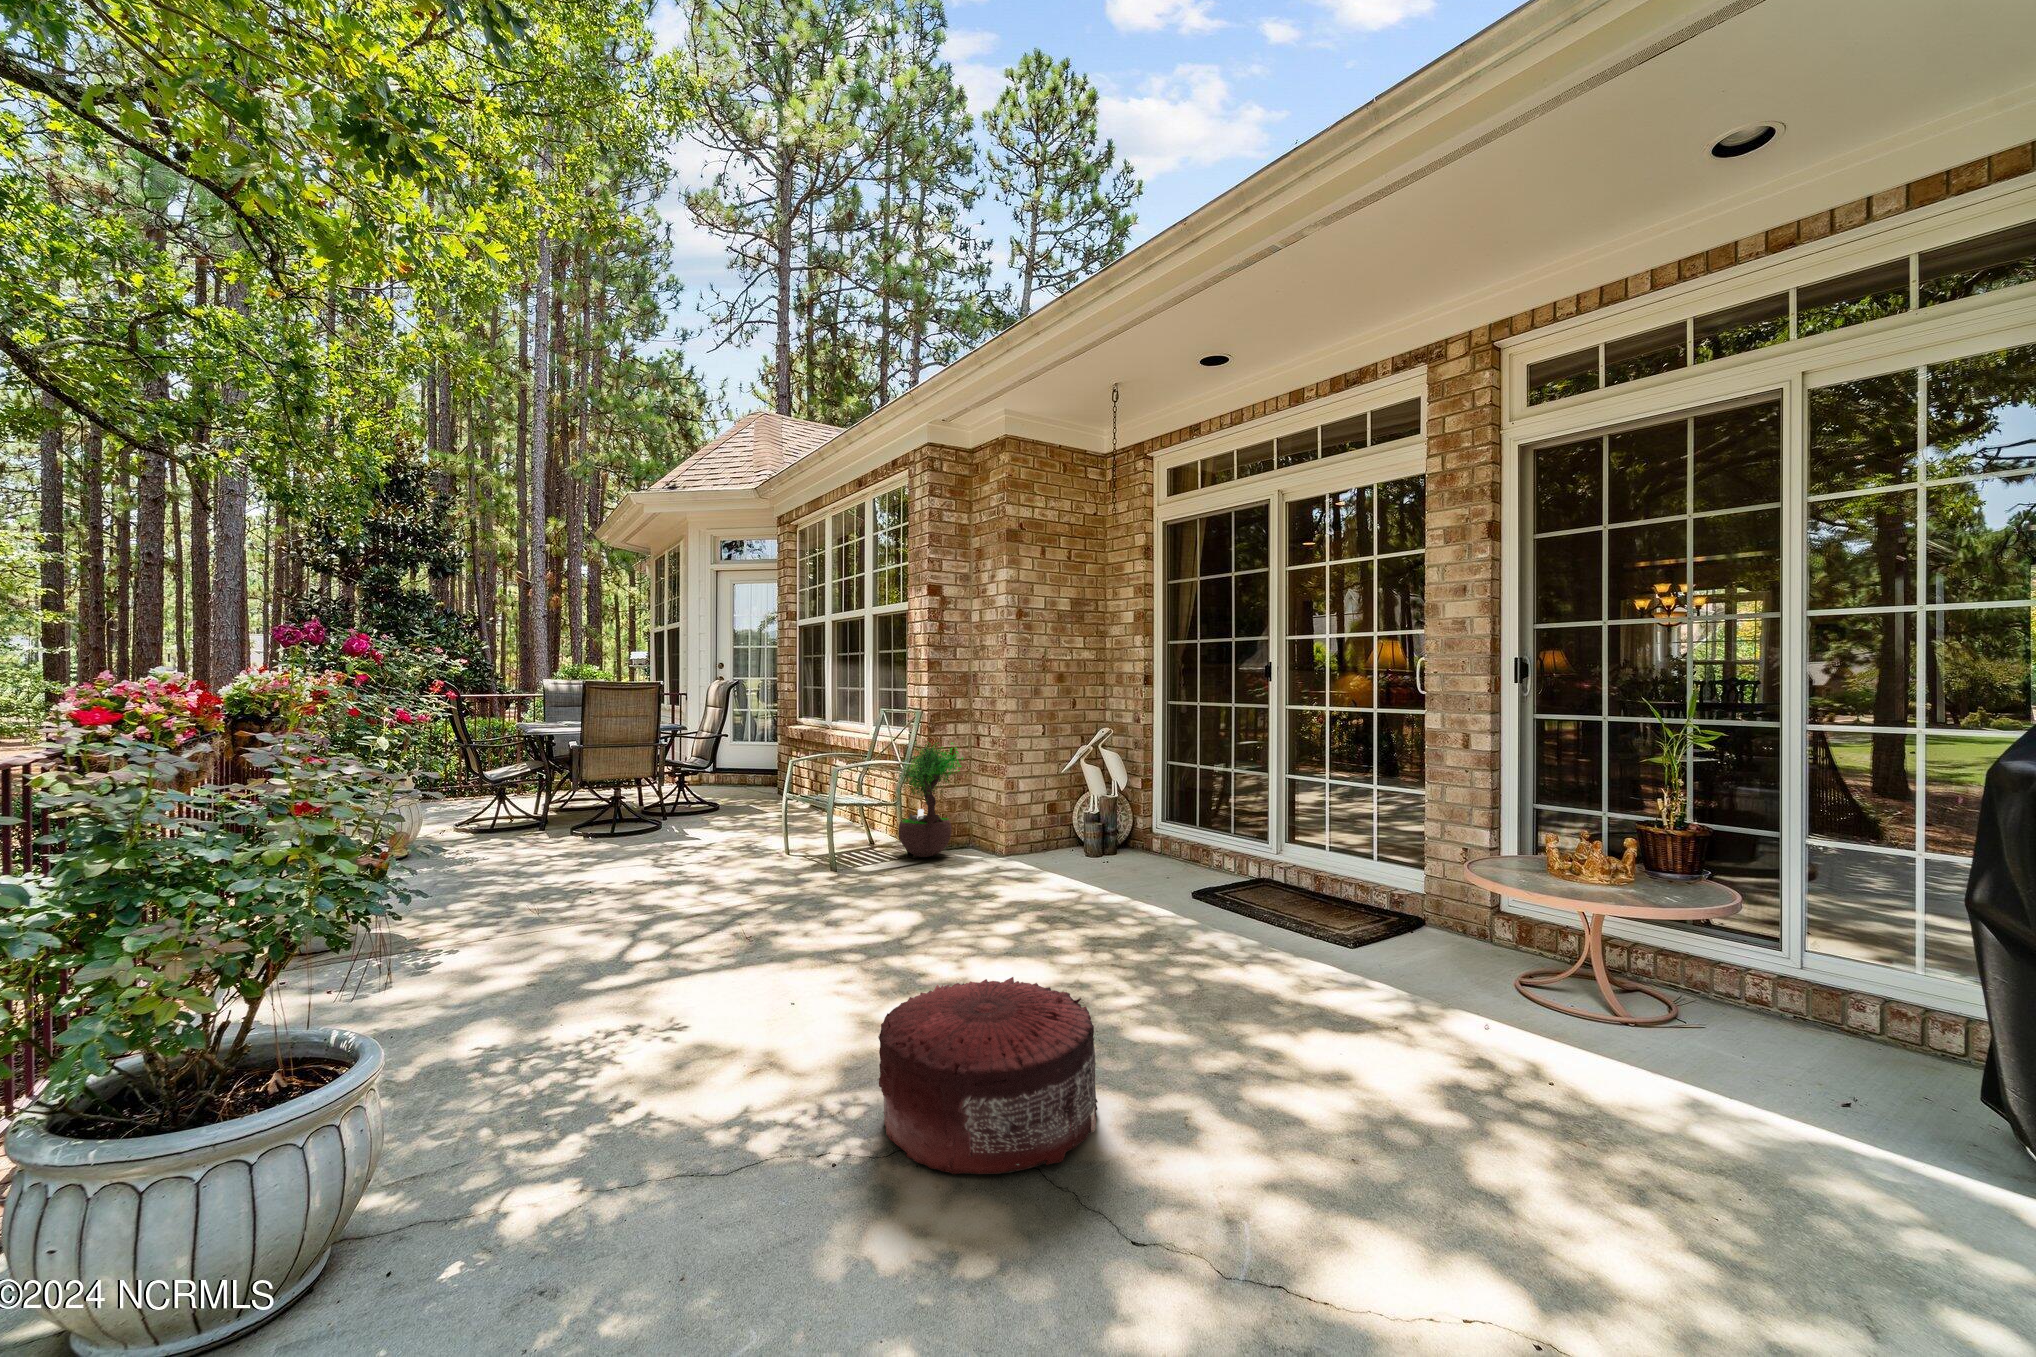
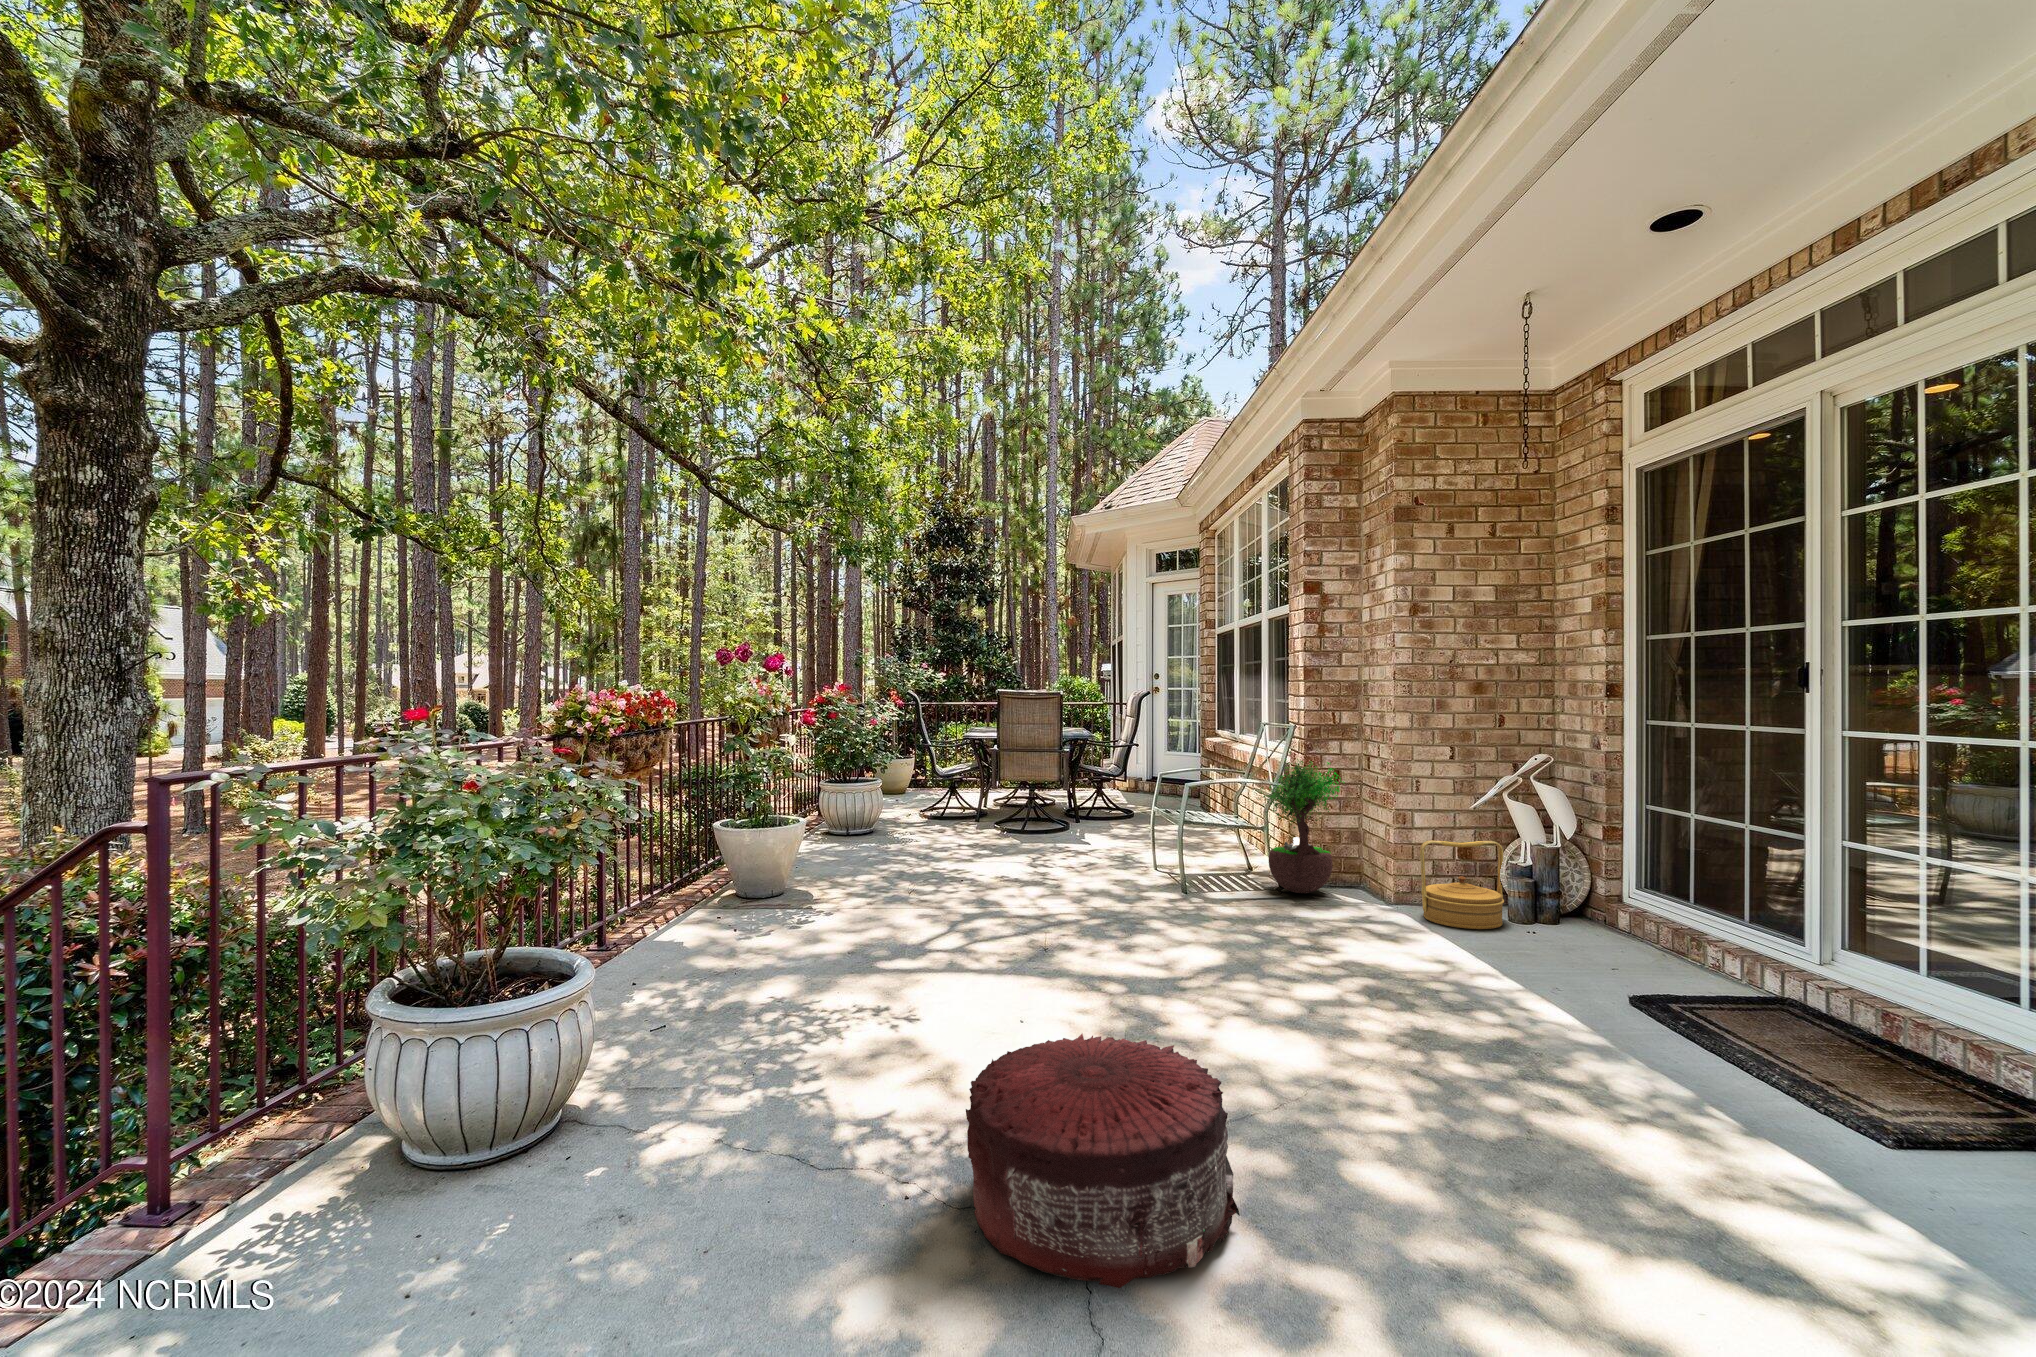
woven basket: none [1025,797,1083,866] -> present [1420,840,1504,929]

